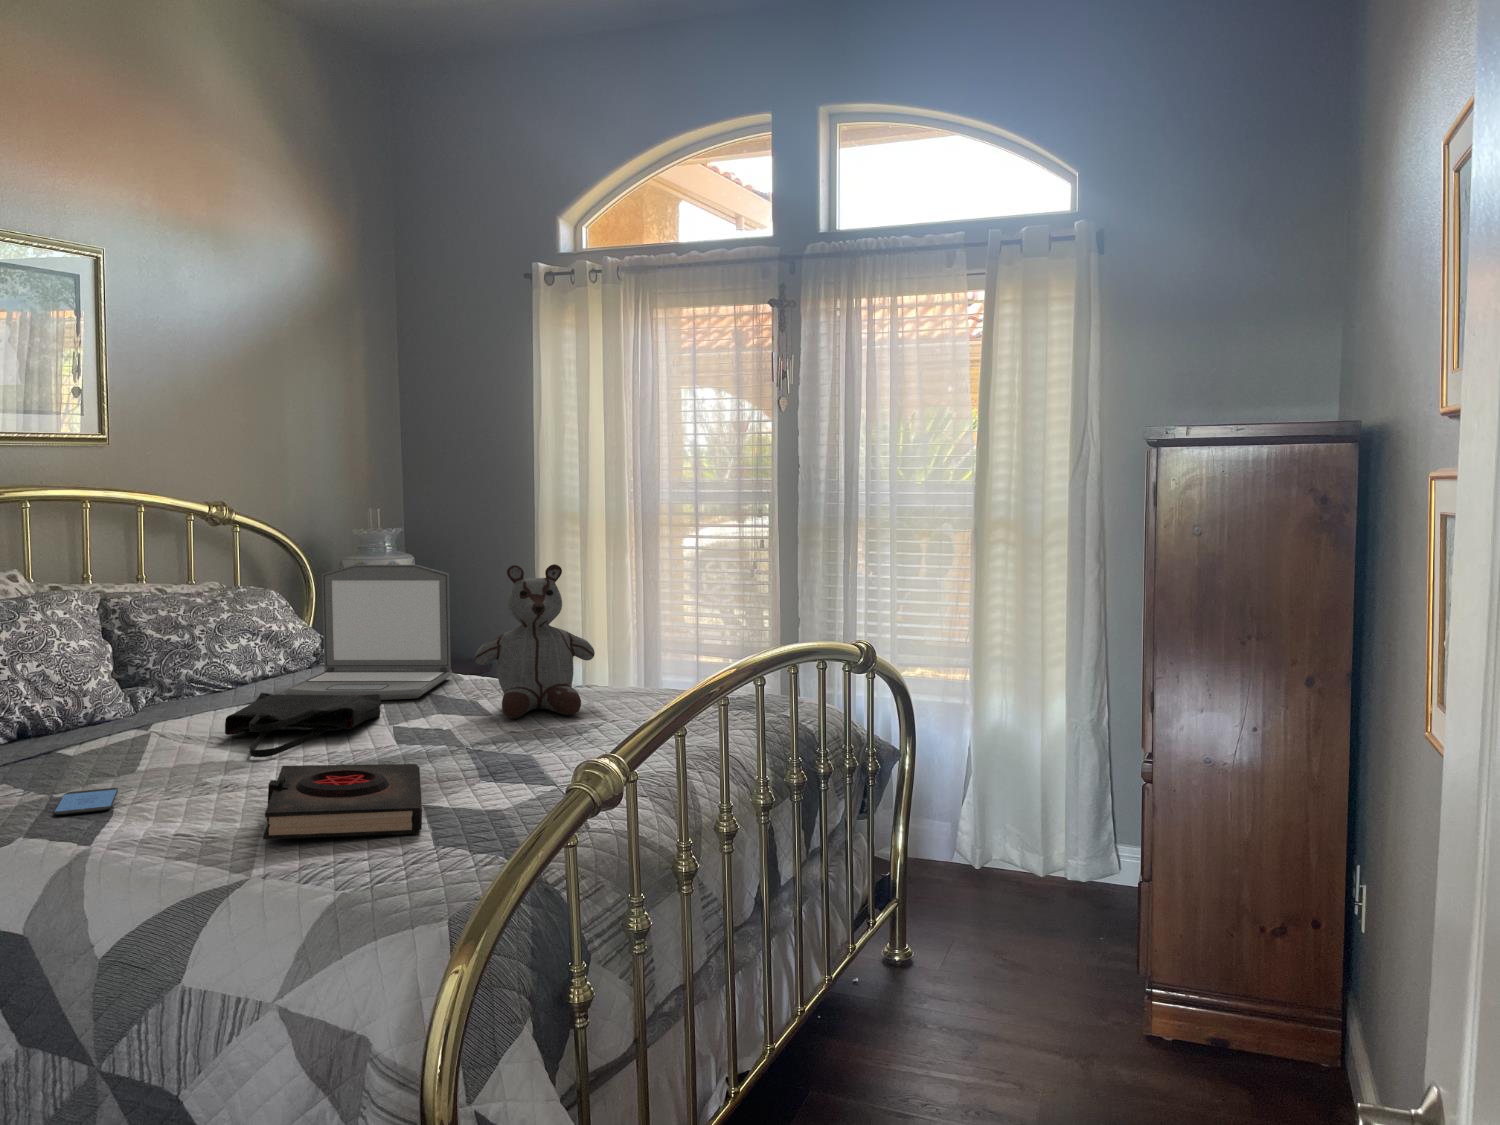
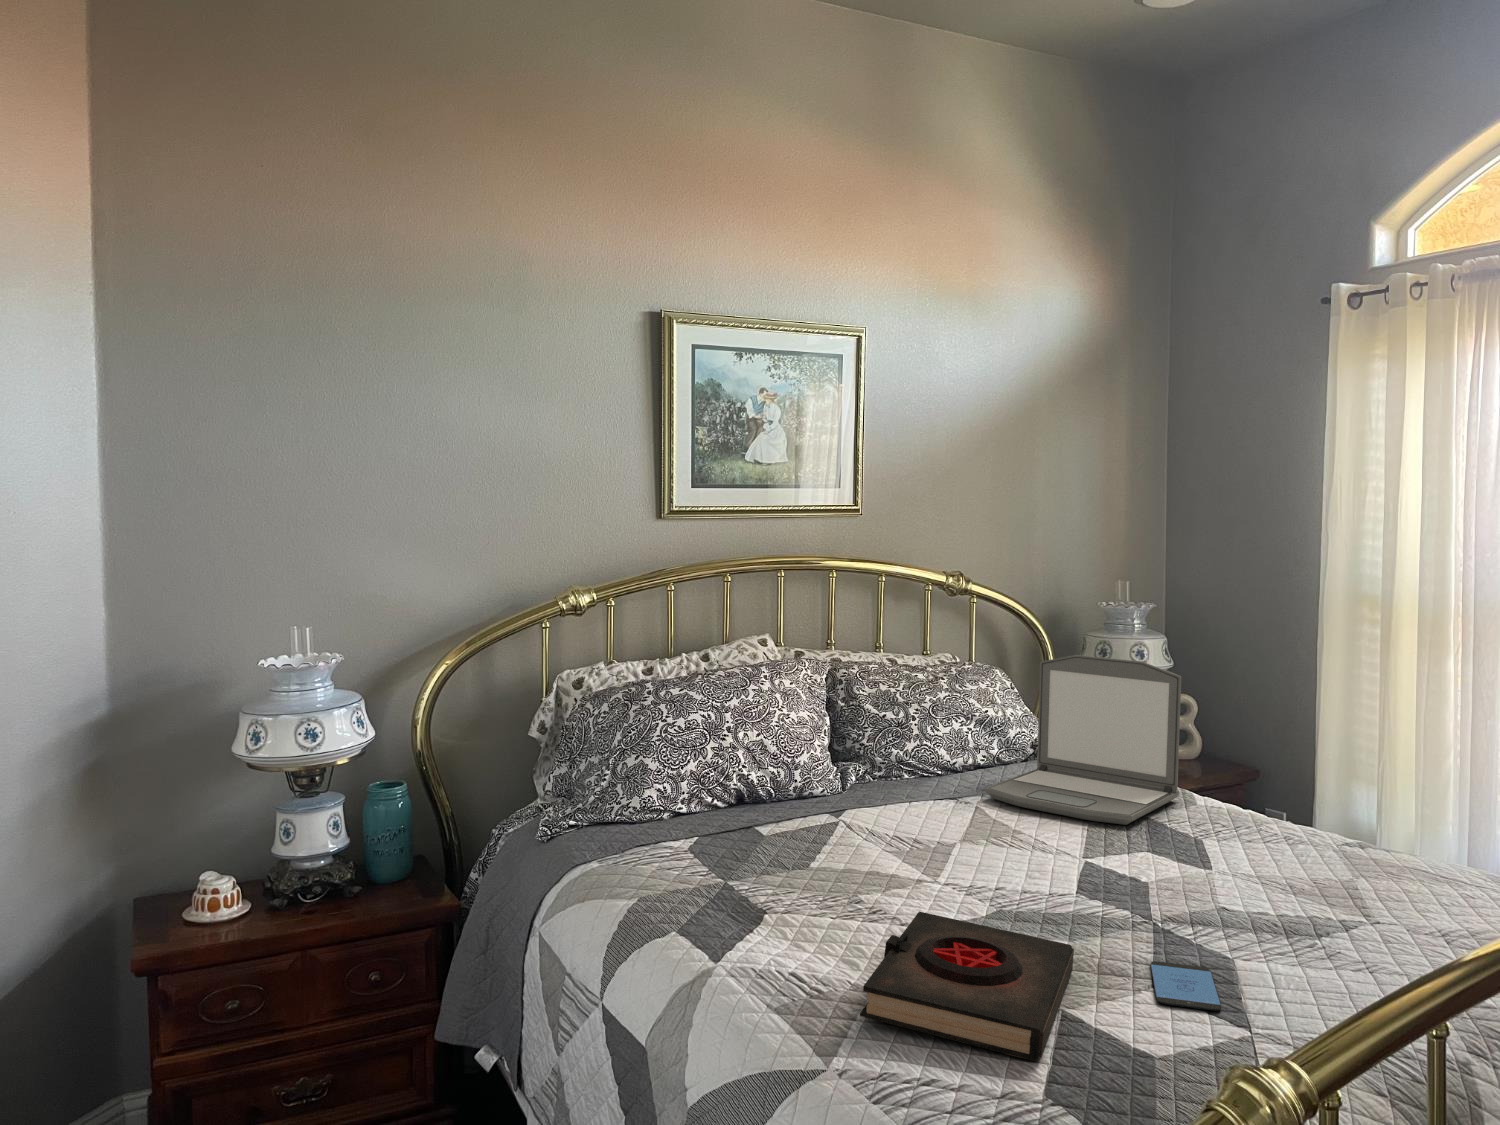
stuffed bear: present [475,564,595,719] -> none [1192,685,1361,896]
tote bag: present [225,693,381,757] -> none [903,794,1075,880]
smartphone: present [54,788,118,815] -> present [1151,961,1221,1011]

